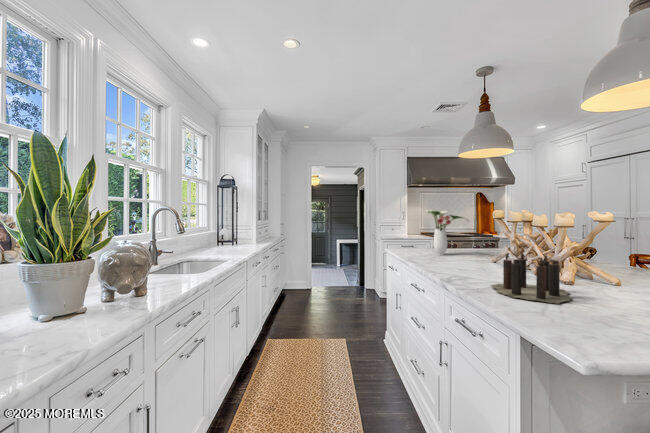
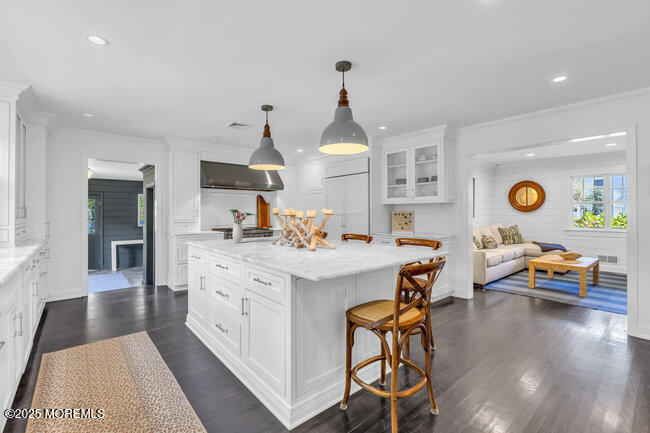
candle: present [491,252,572,304] -> none [272,234,323,259]

